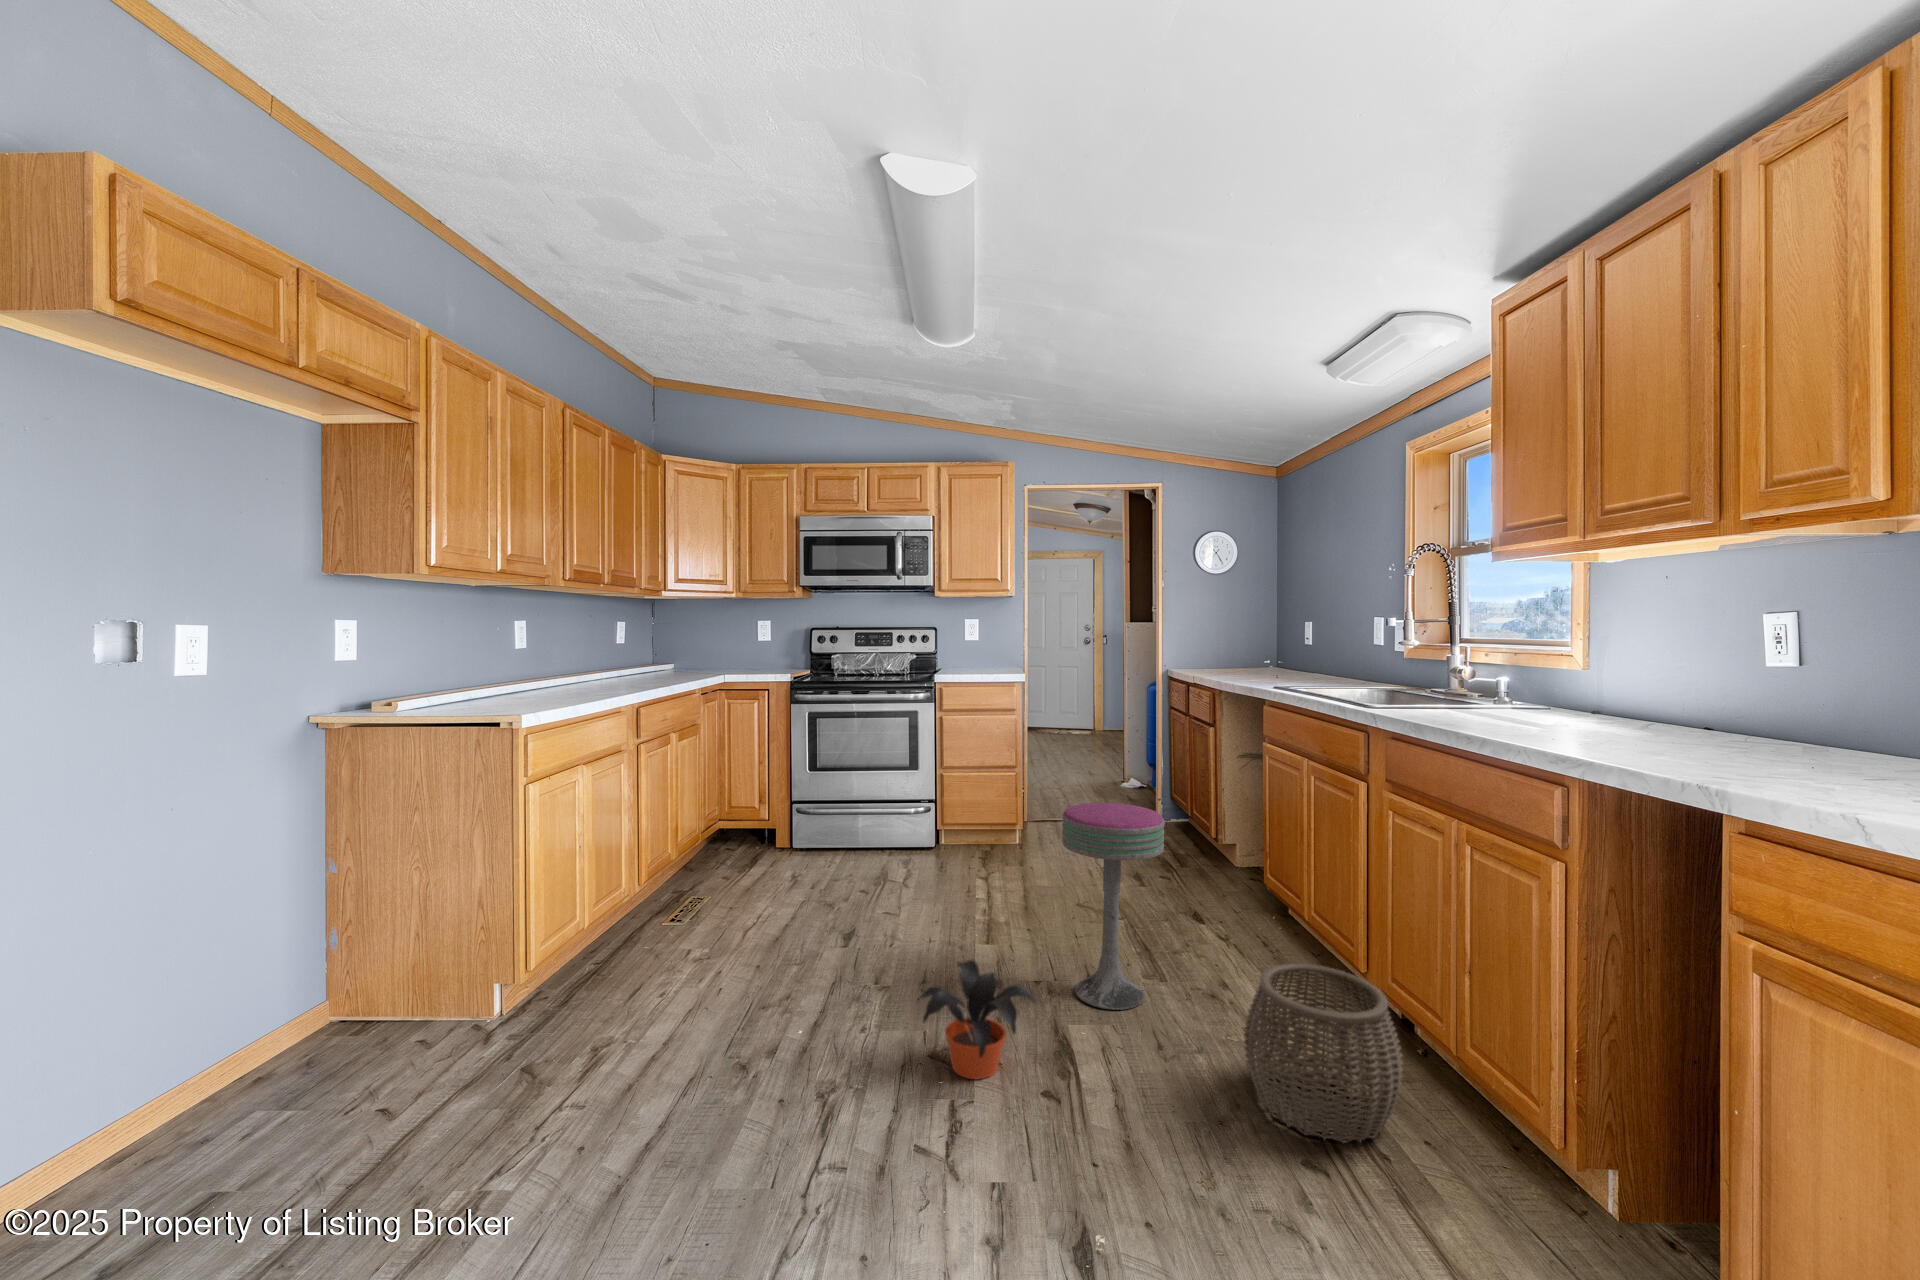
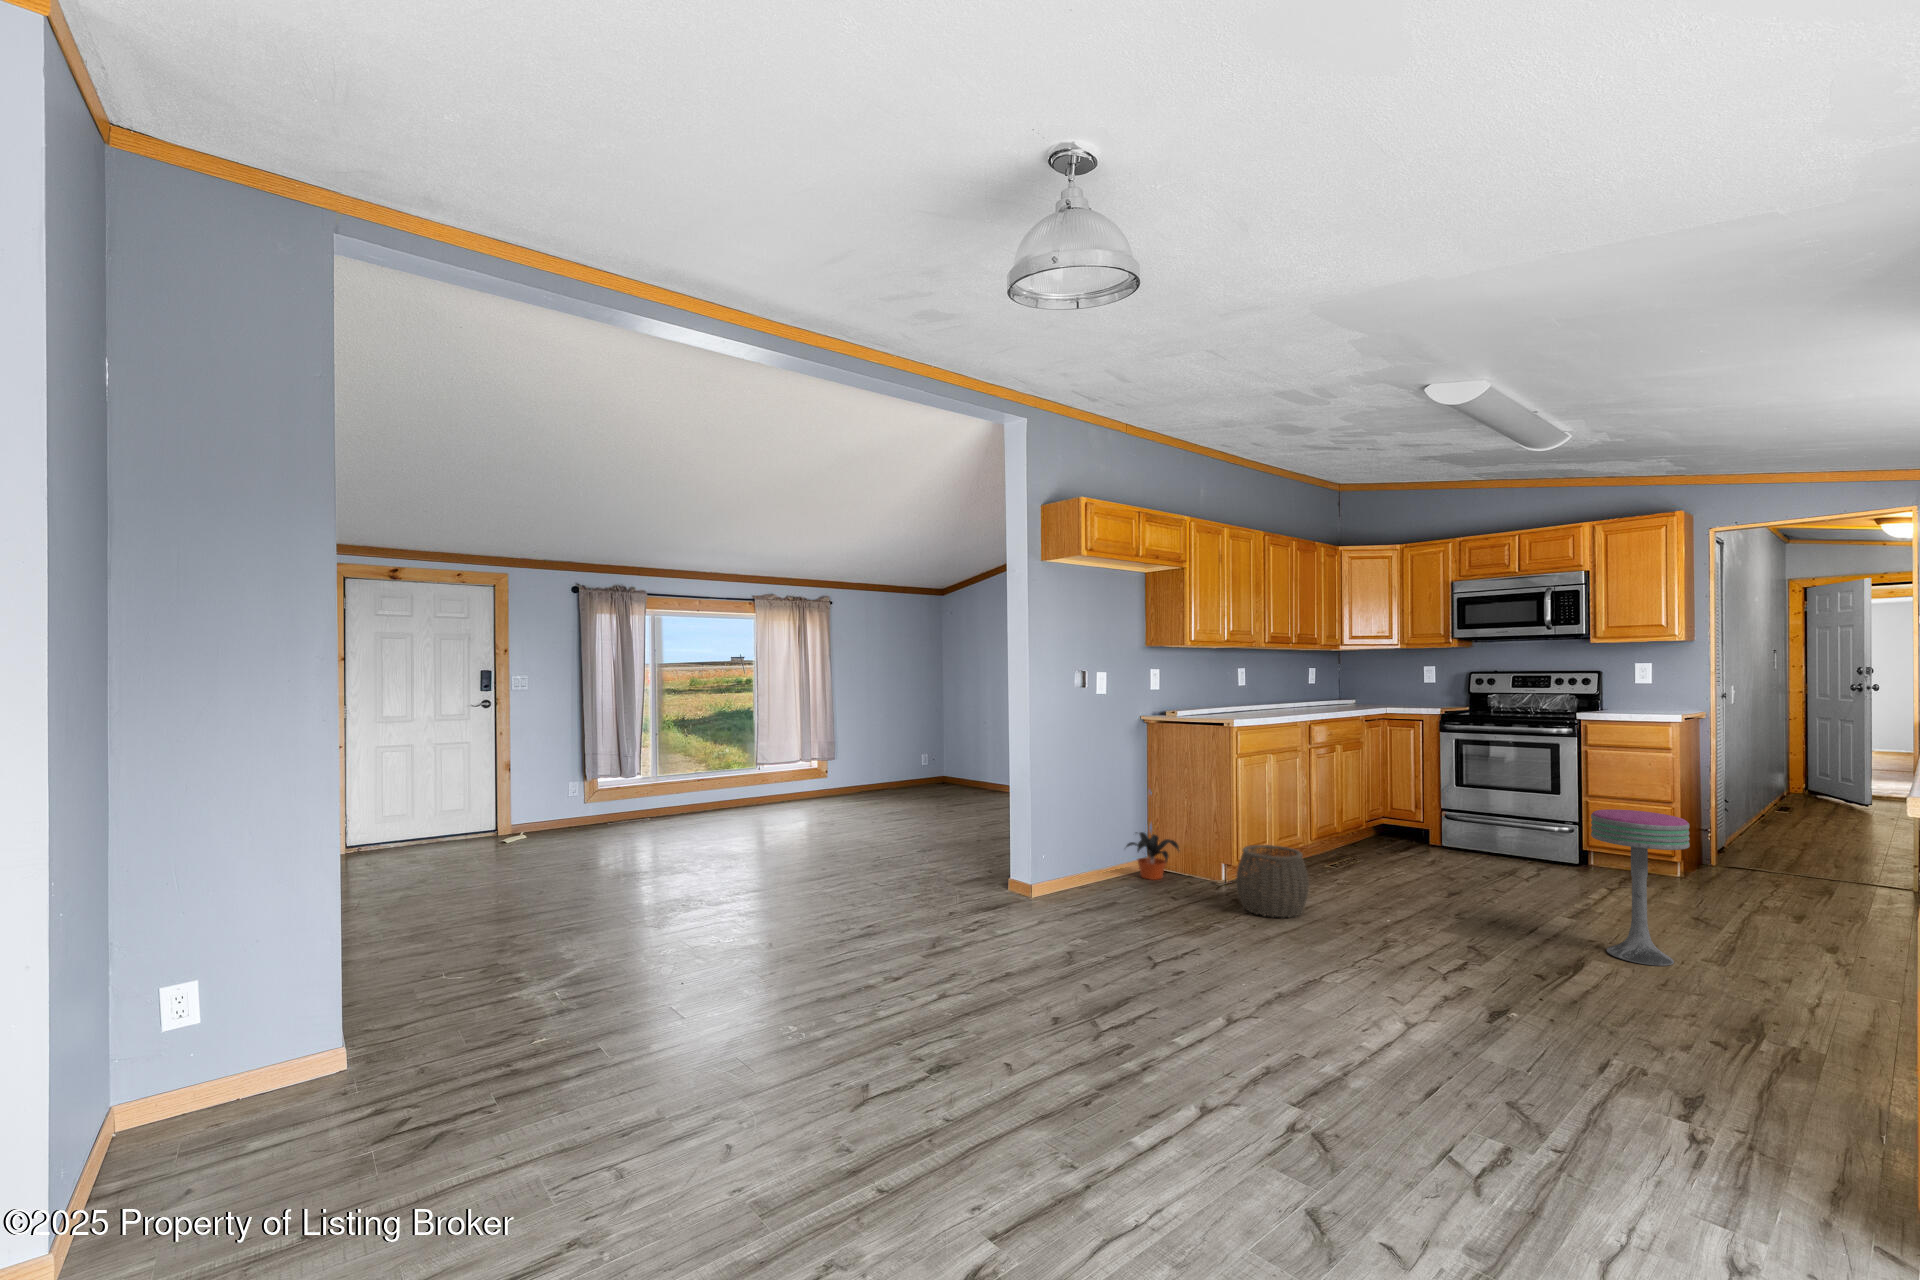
potted plant: present [917,960,1035,1079] -> present [1126,832,1180,880]
woven basket: present [1244,964,1403,1143] -> present [1236,845,1309,918]

